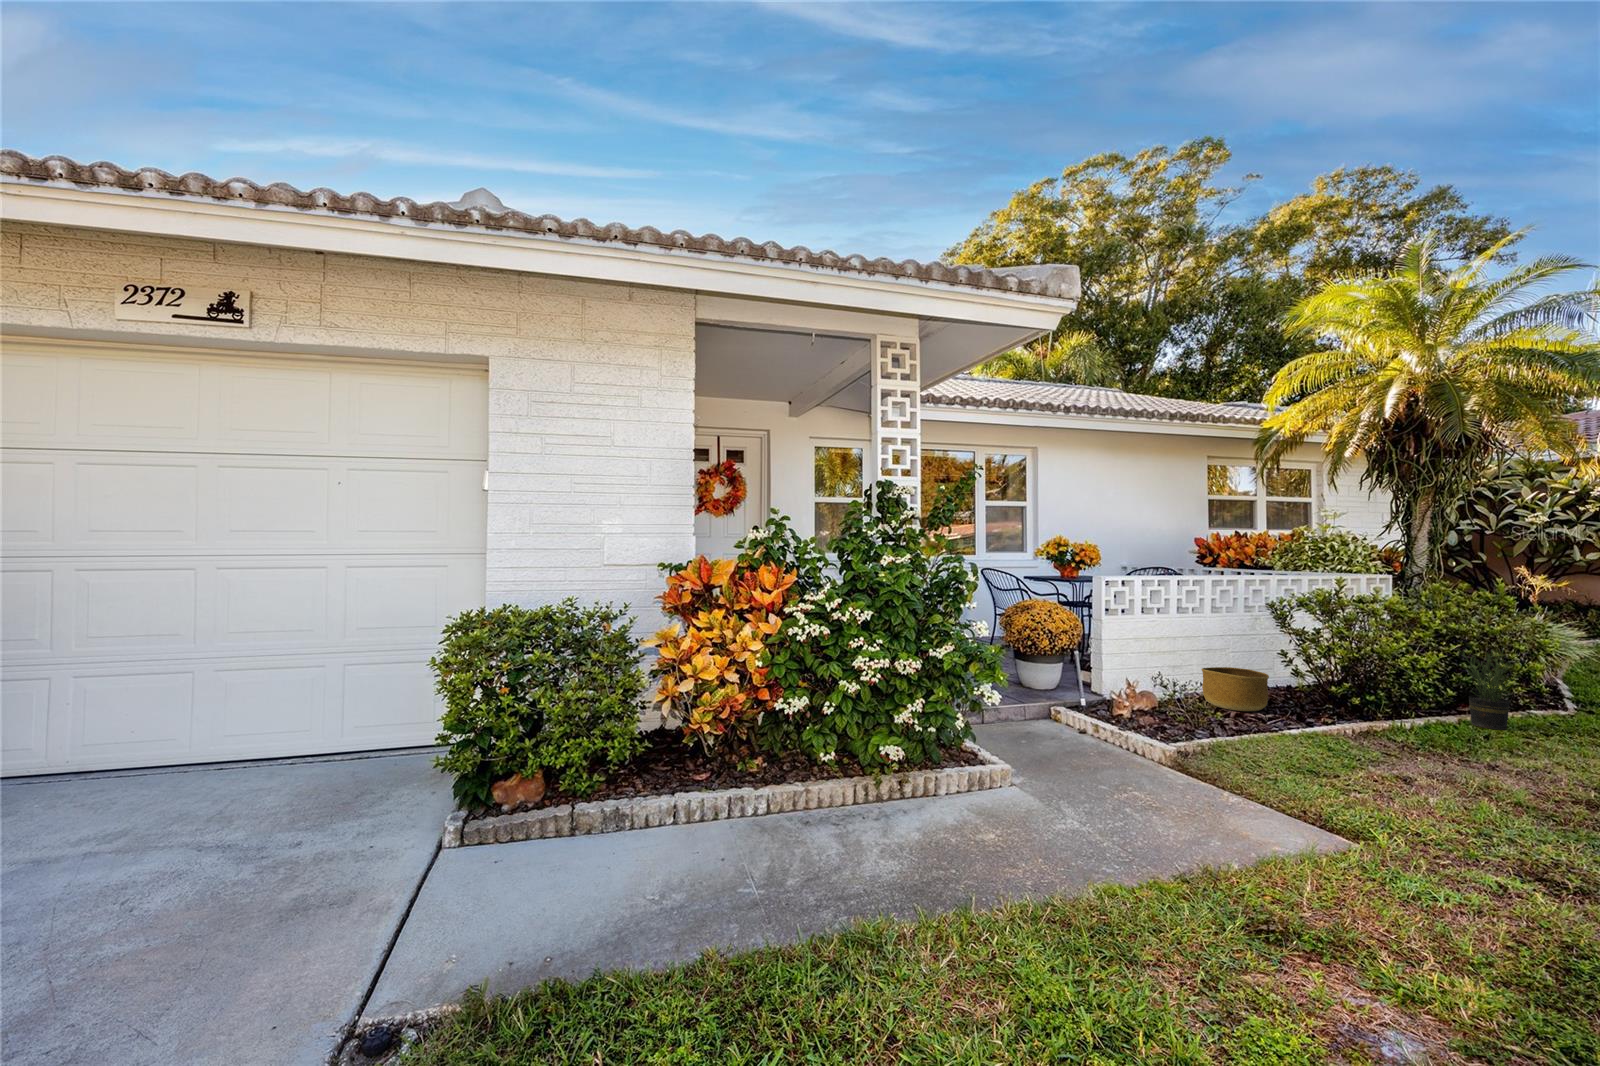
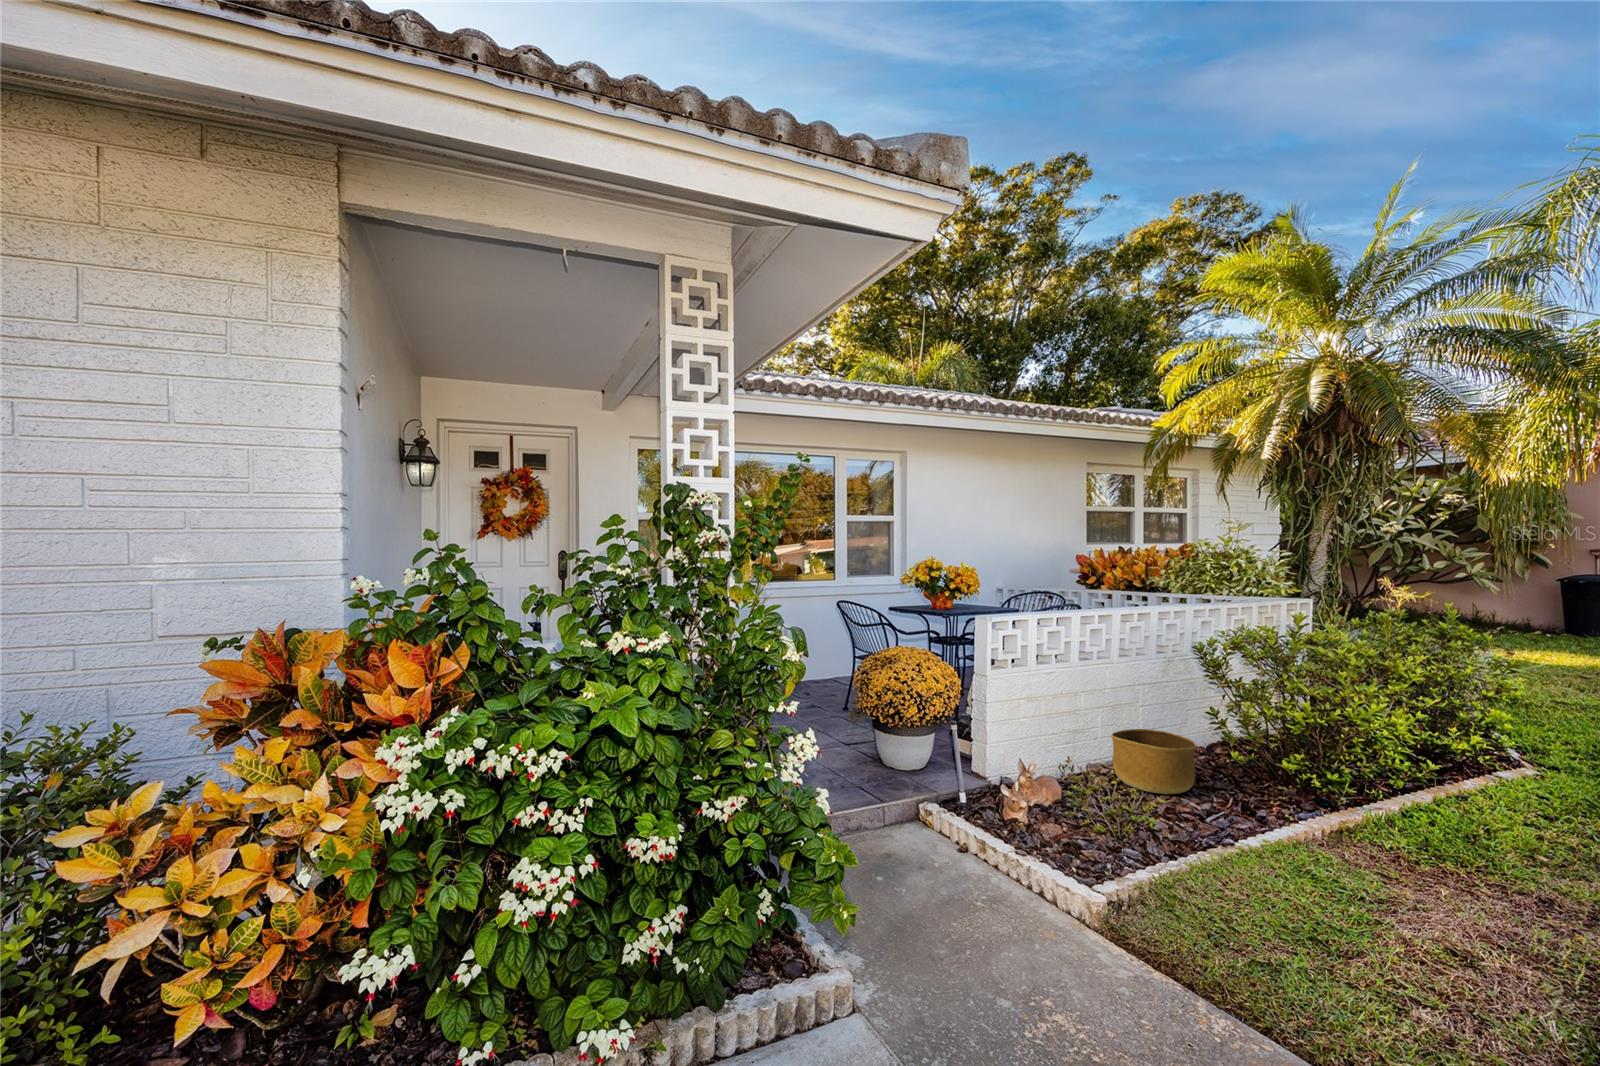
potted plant: present [1459,649,1518,730] -> none [1399,692,1495,805]

